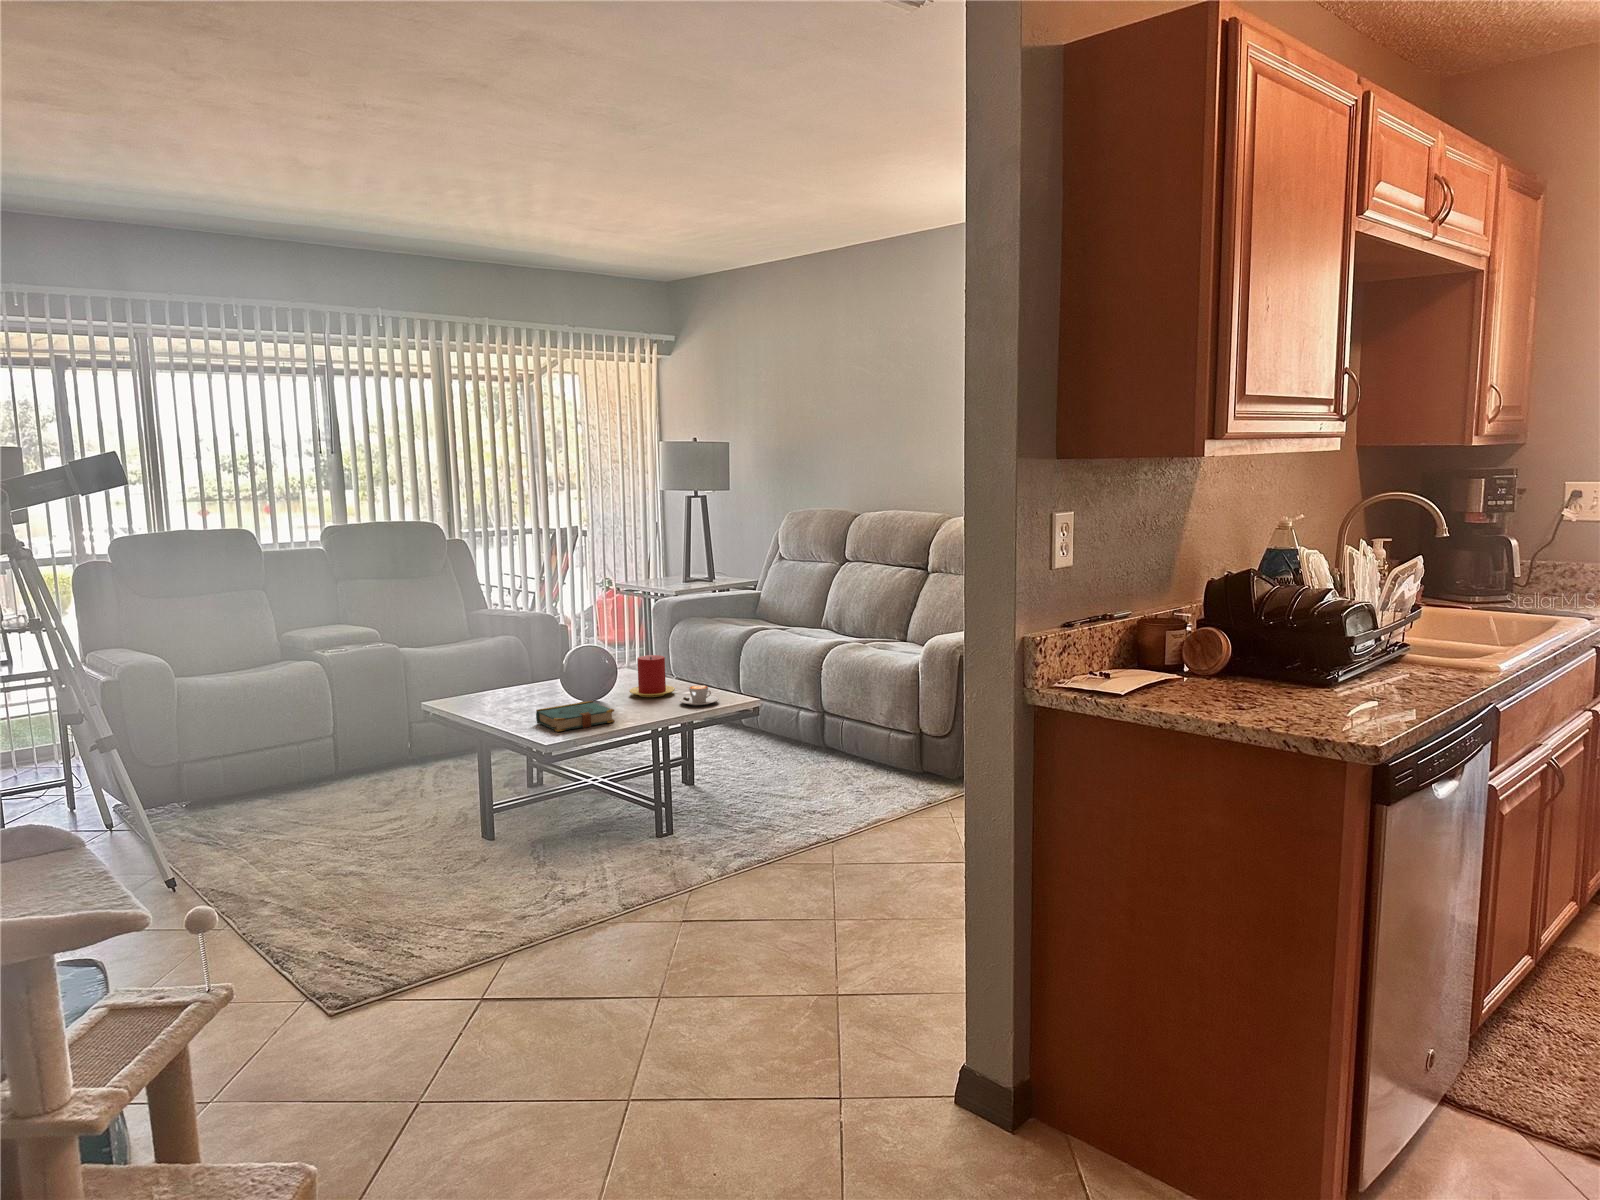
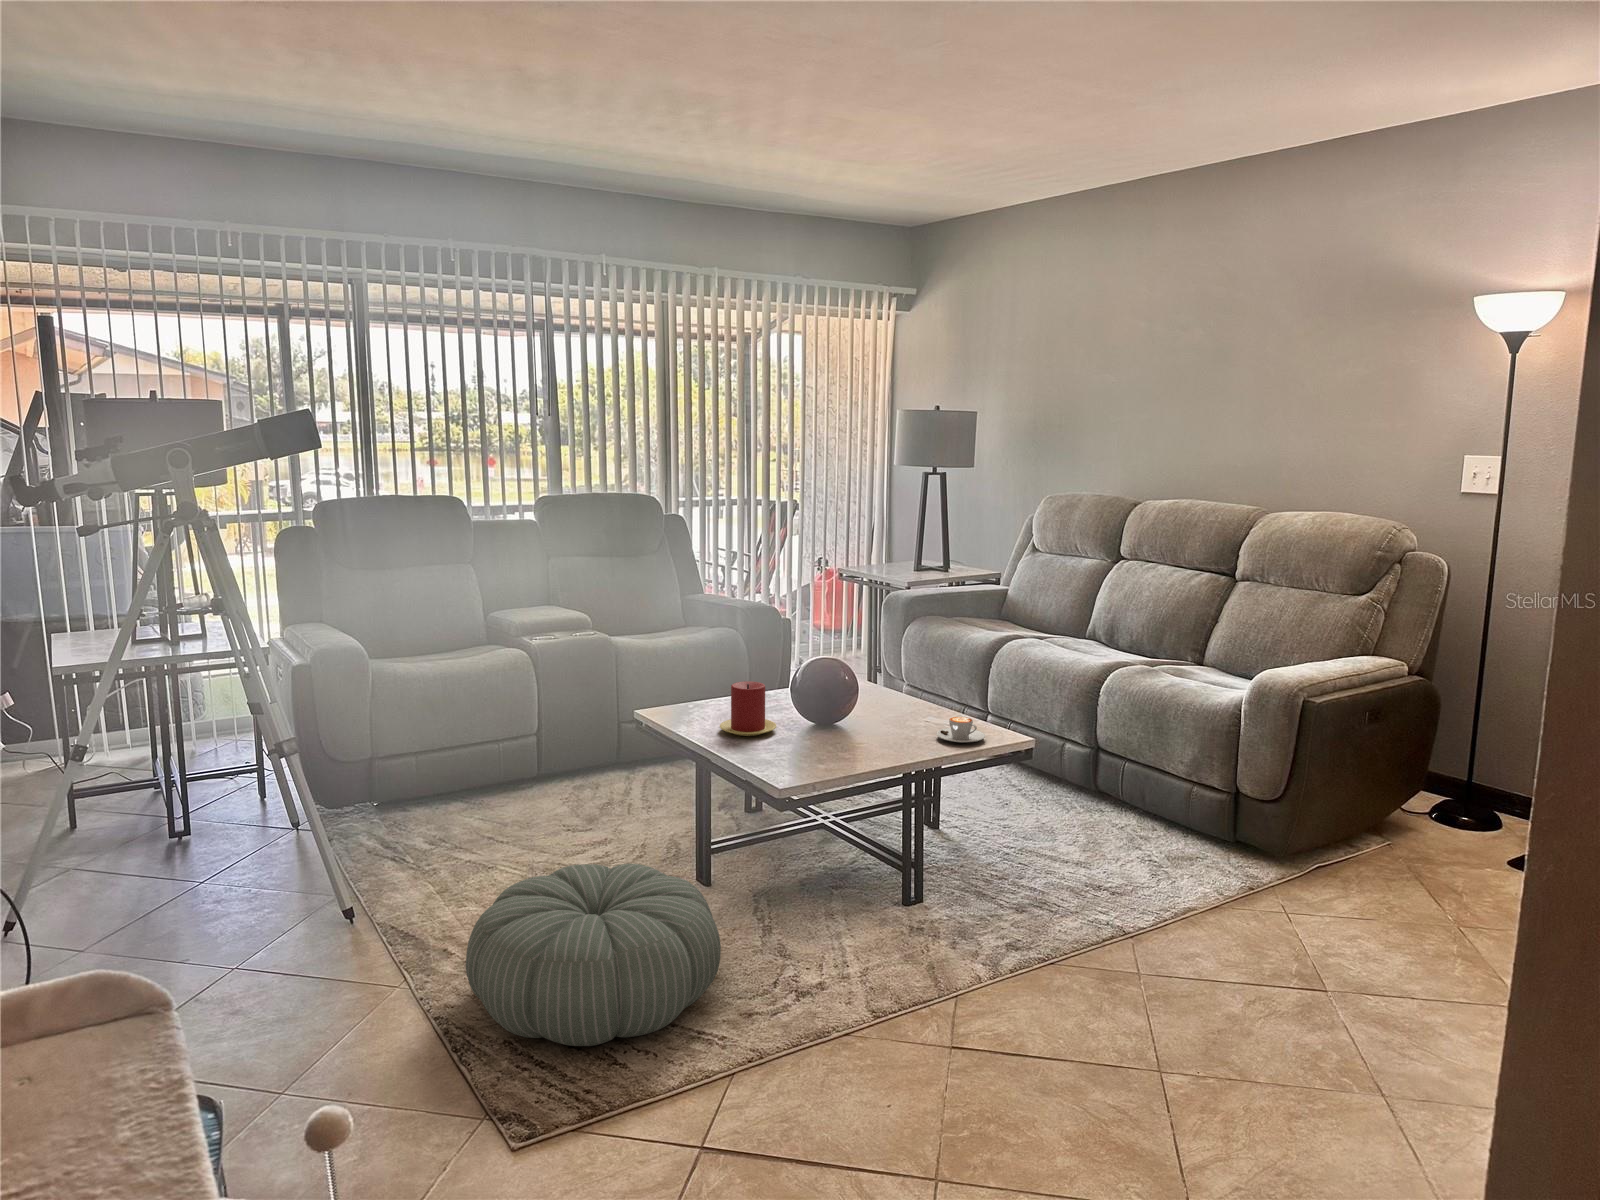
candle: present [629,655,675,697] -> present [720,681,776,736]
book: present [536,701,615,732] -> none [766,729,861,770]
pouf: none [282,814,499,948] -> present [466,863,721,1046]

